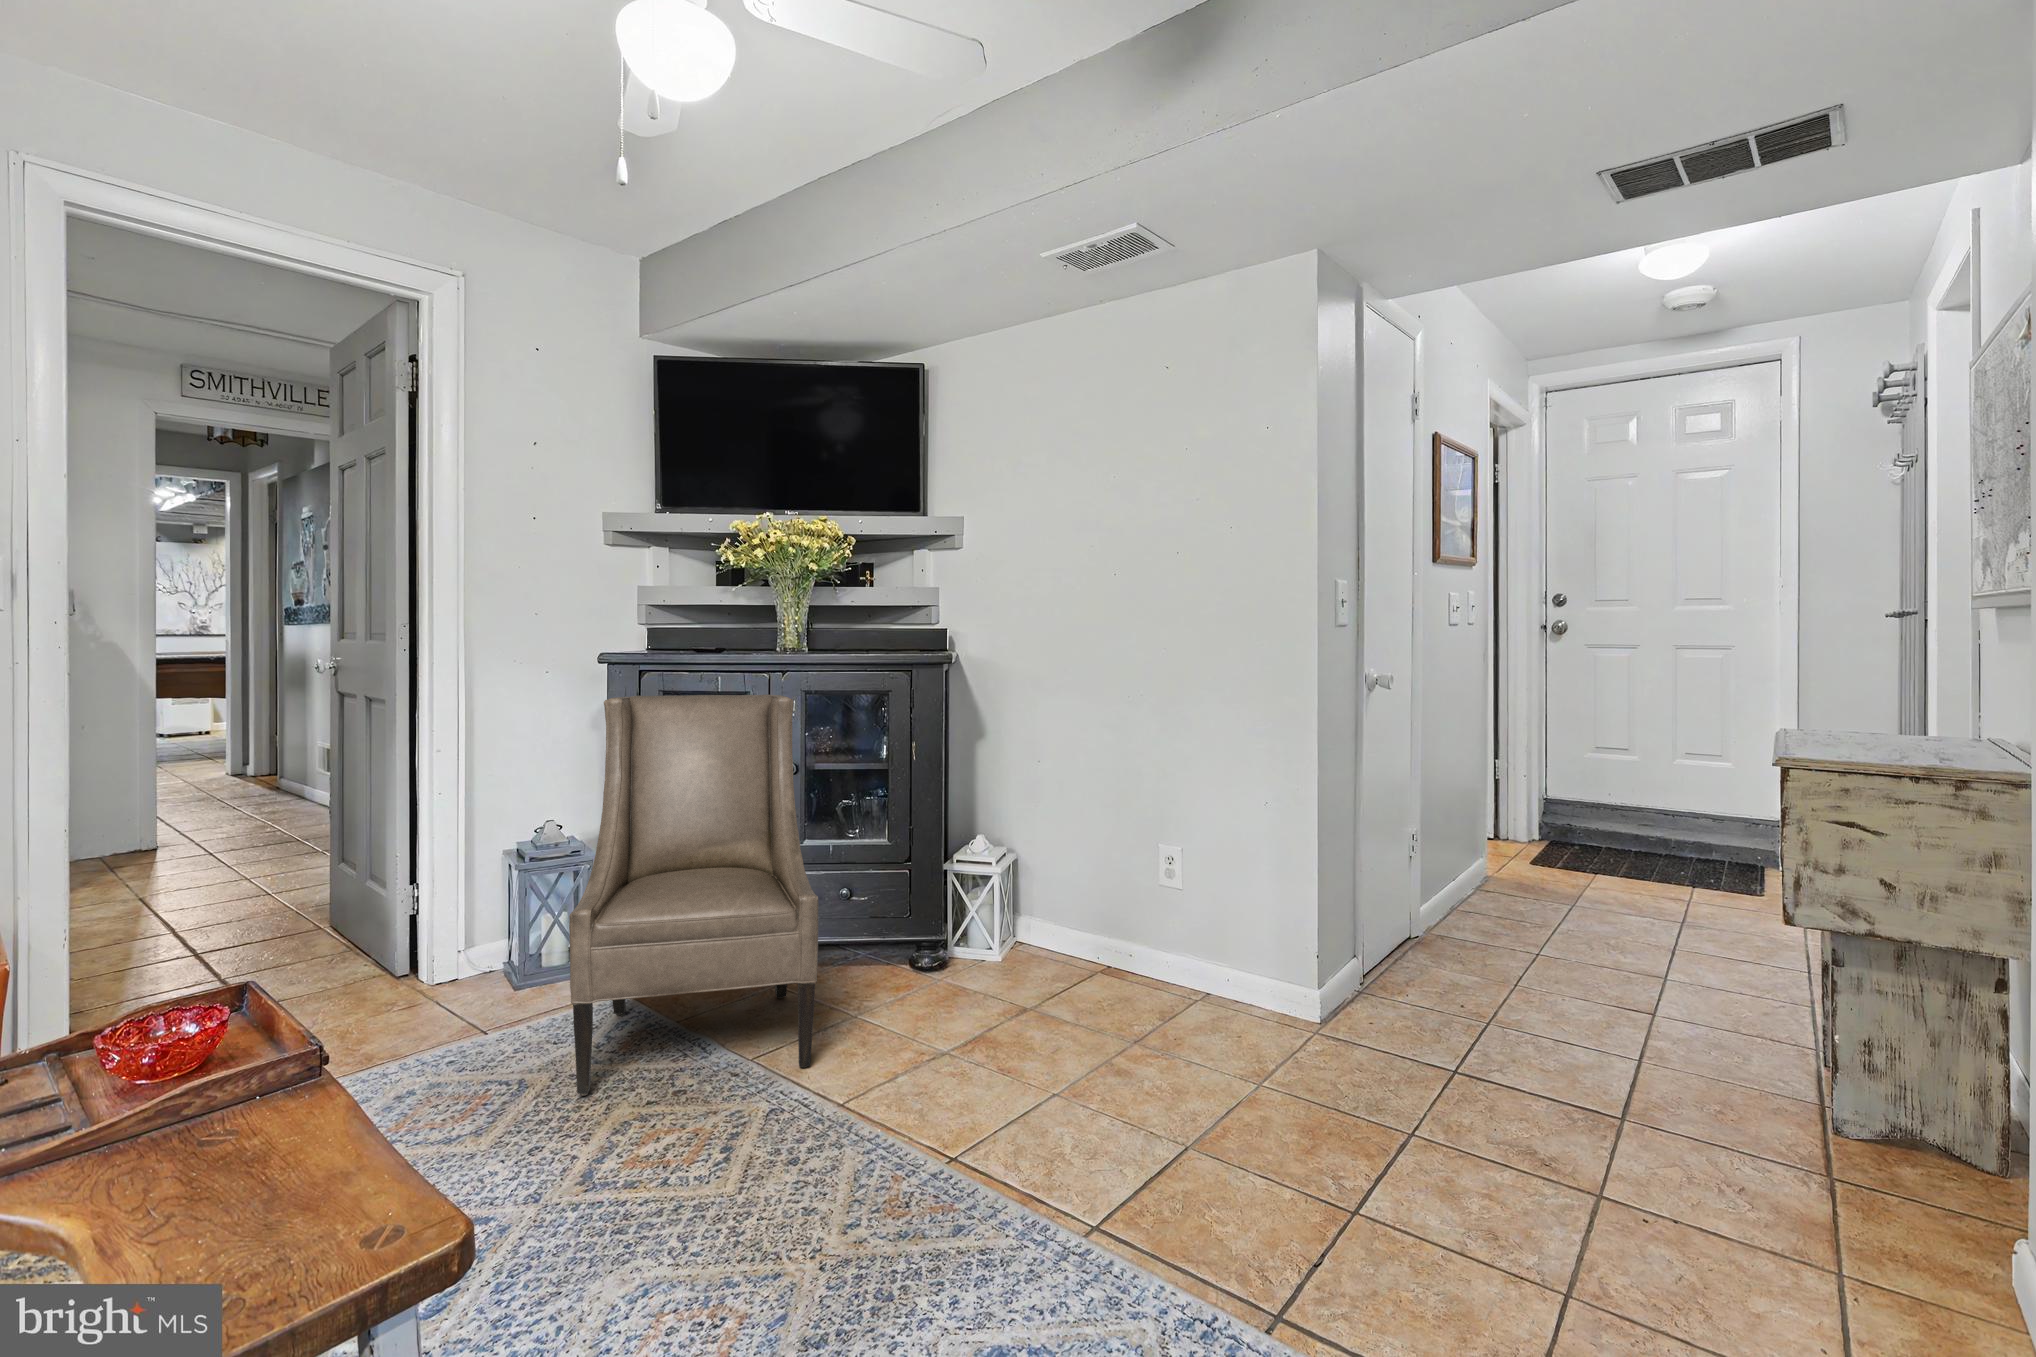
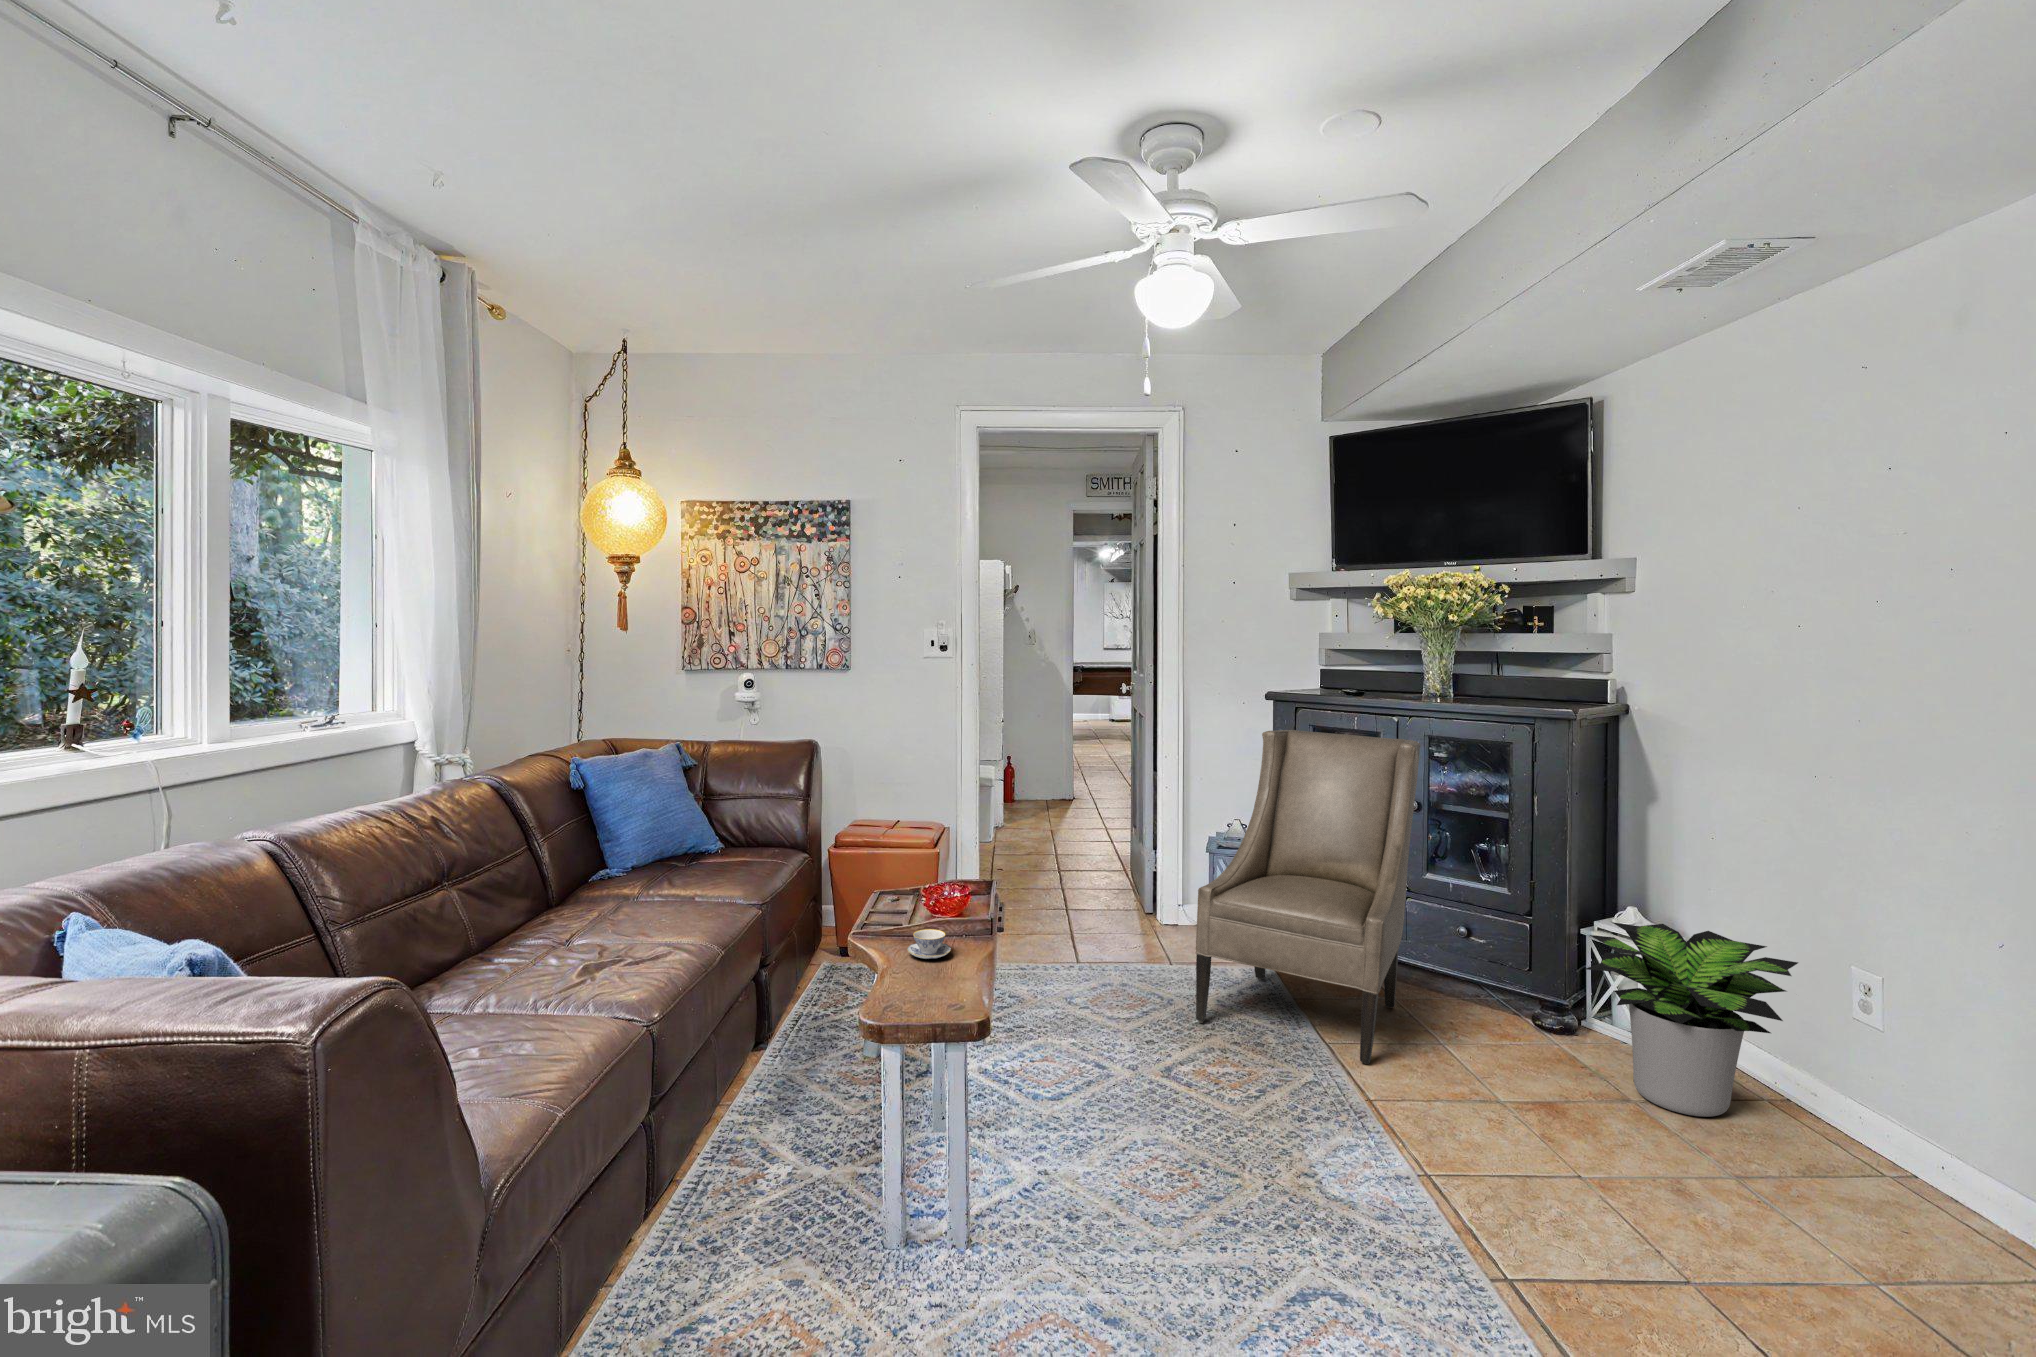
potted plant: none [984,839,1147,1006] -> present [1585,922,1798,1117]
teacup: none [148,1102,265,1175] -> present [907,929,951,959]

